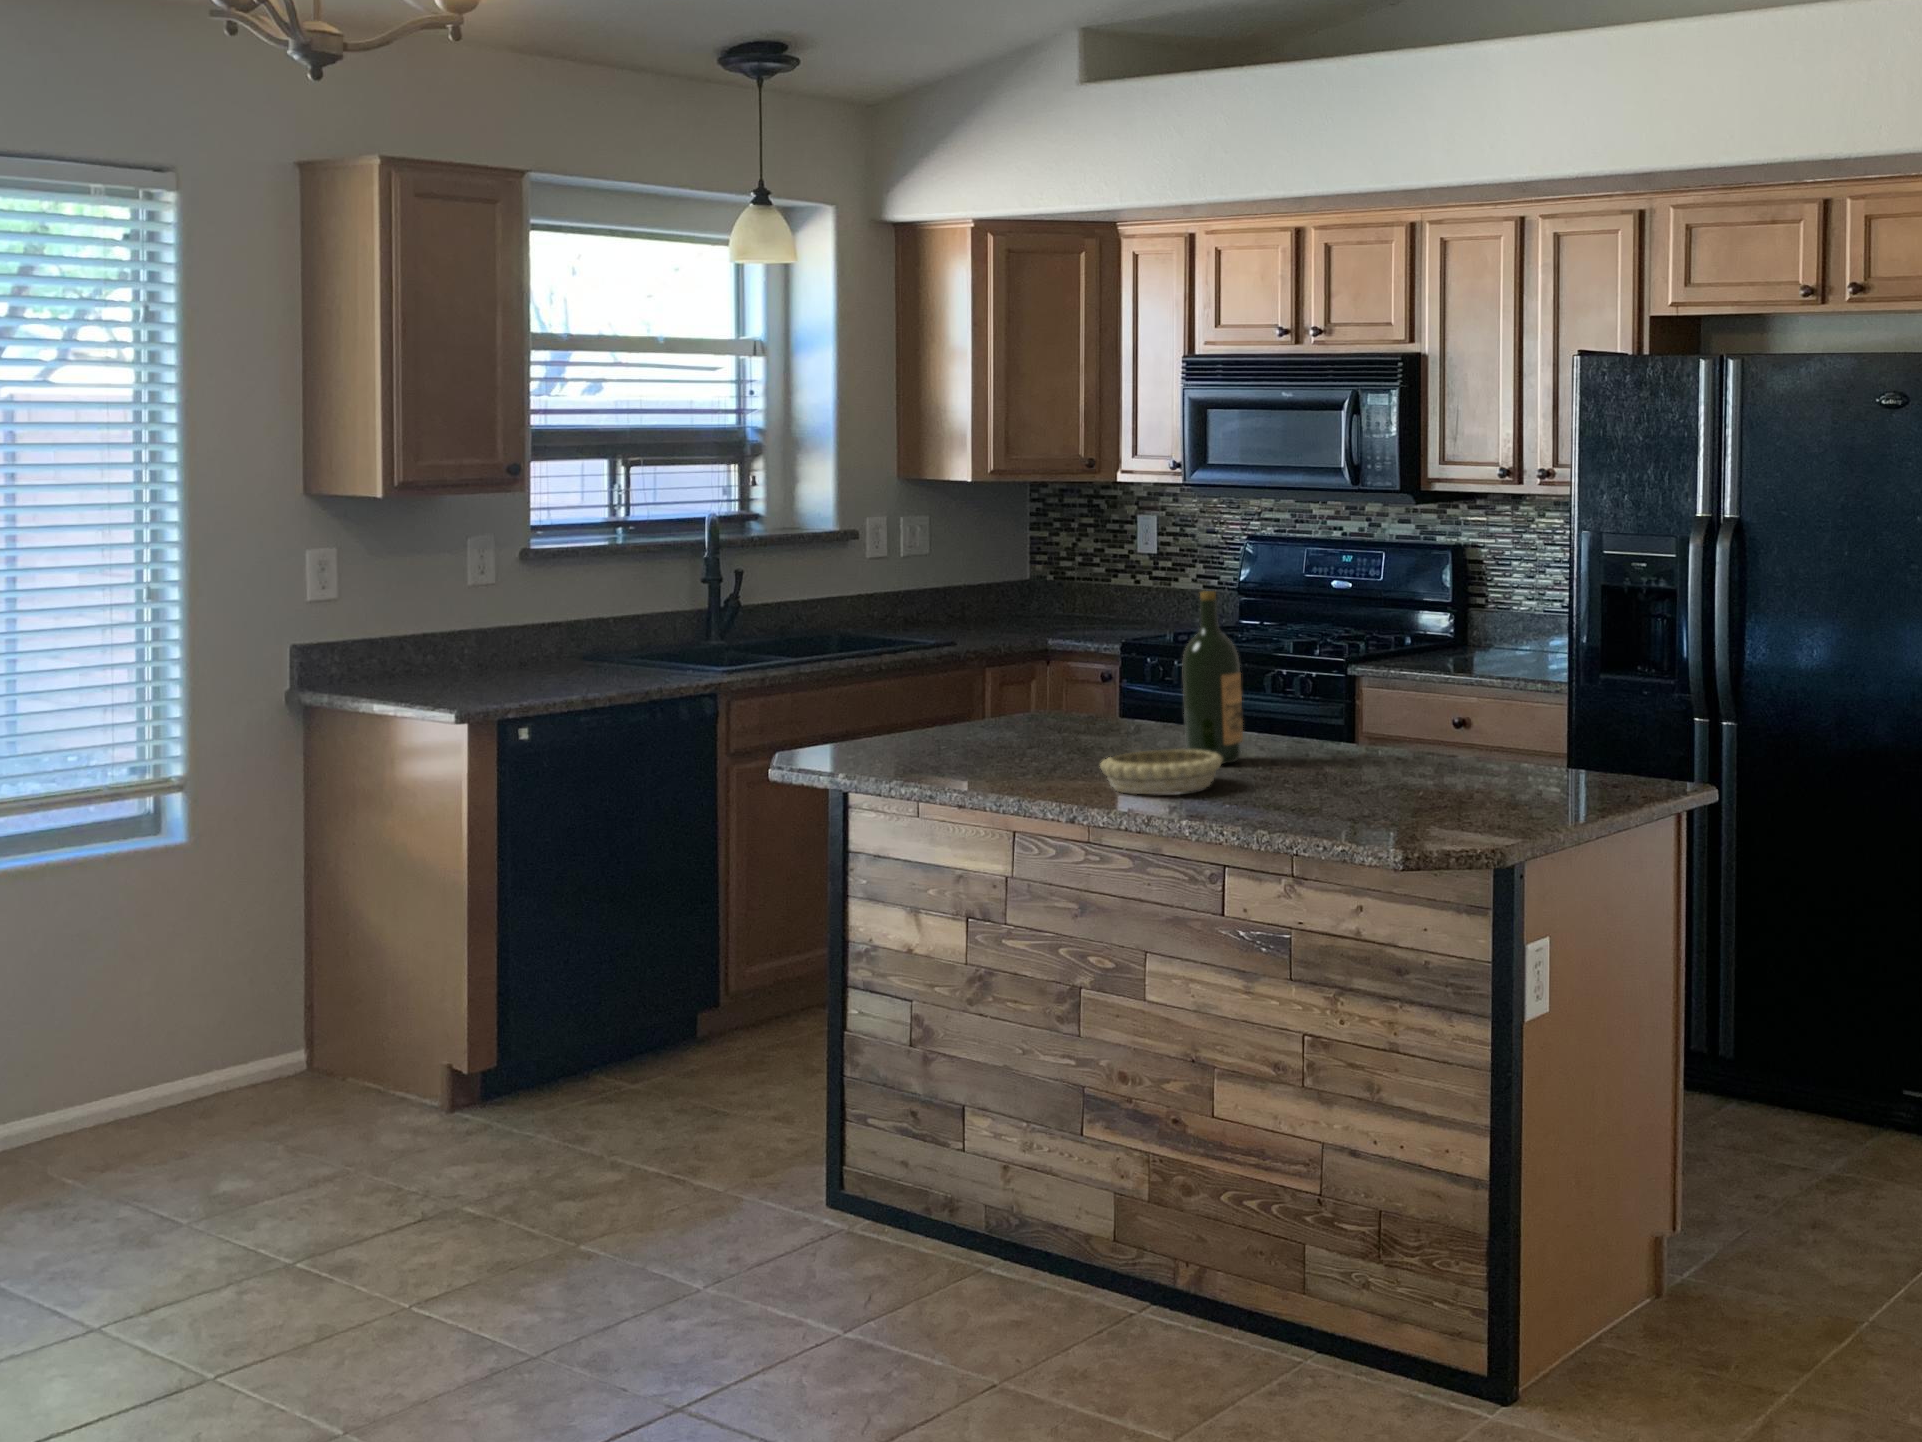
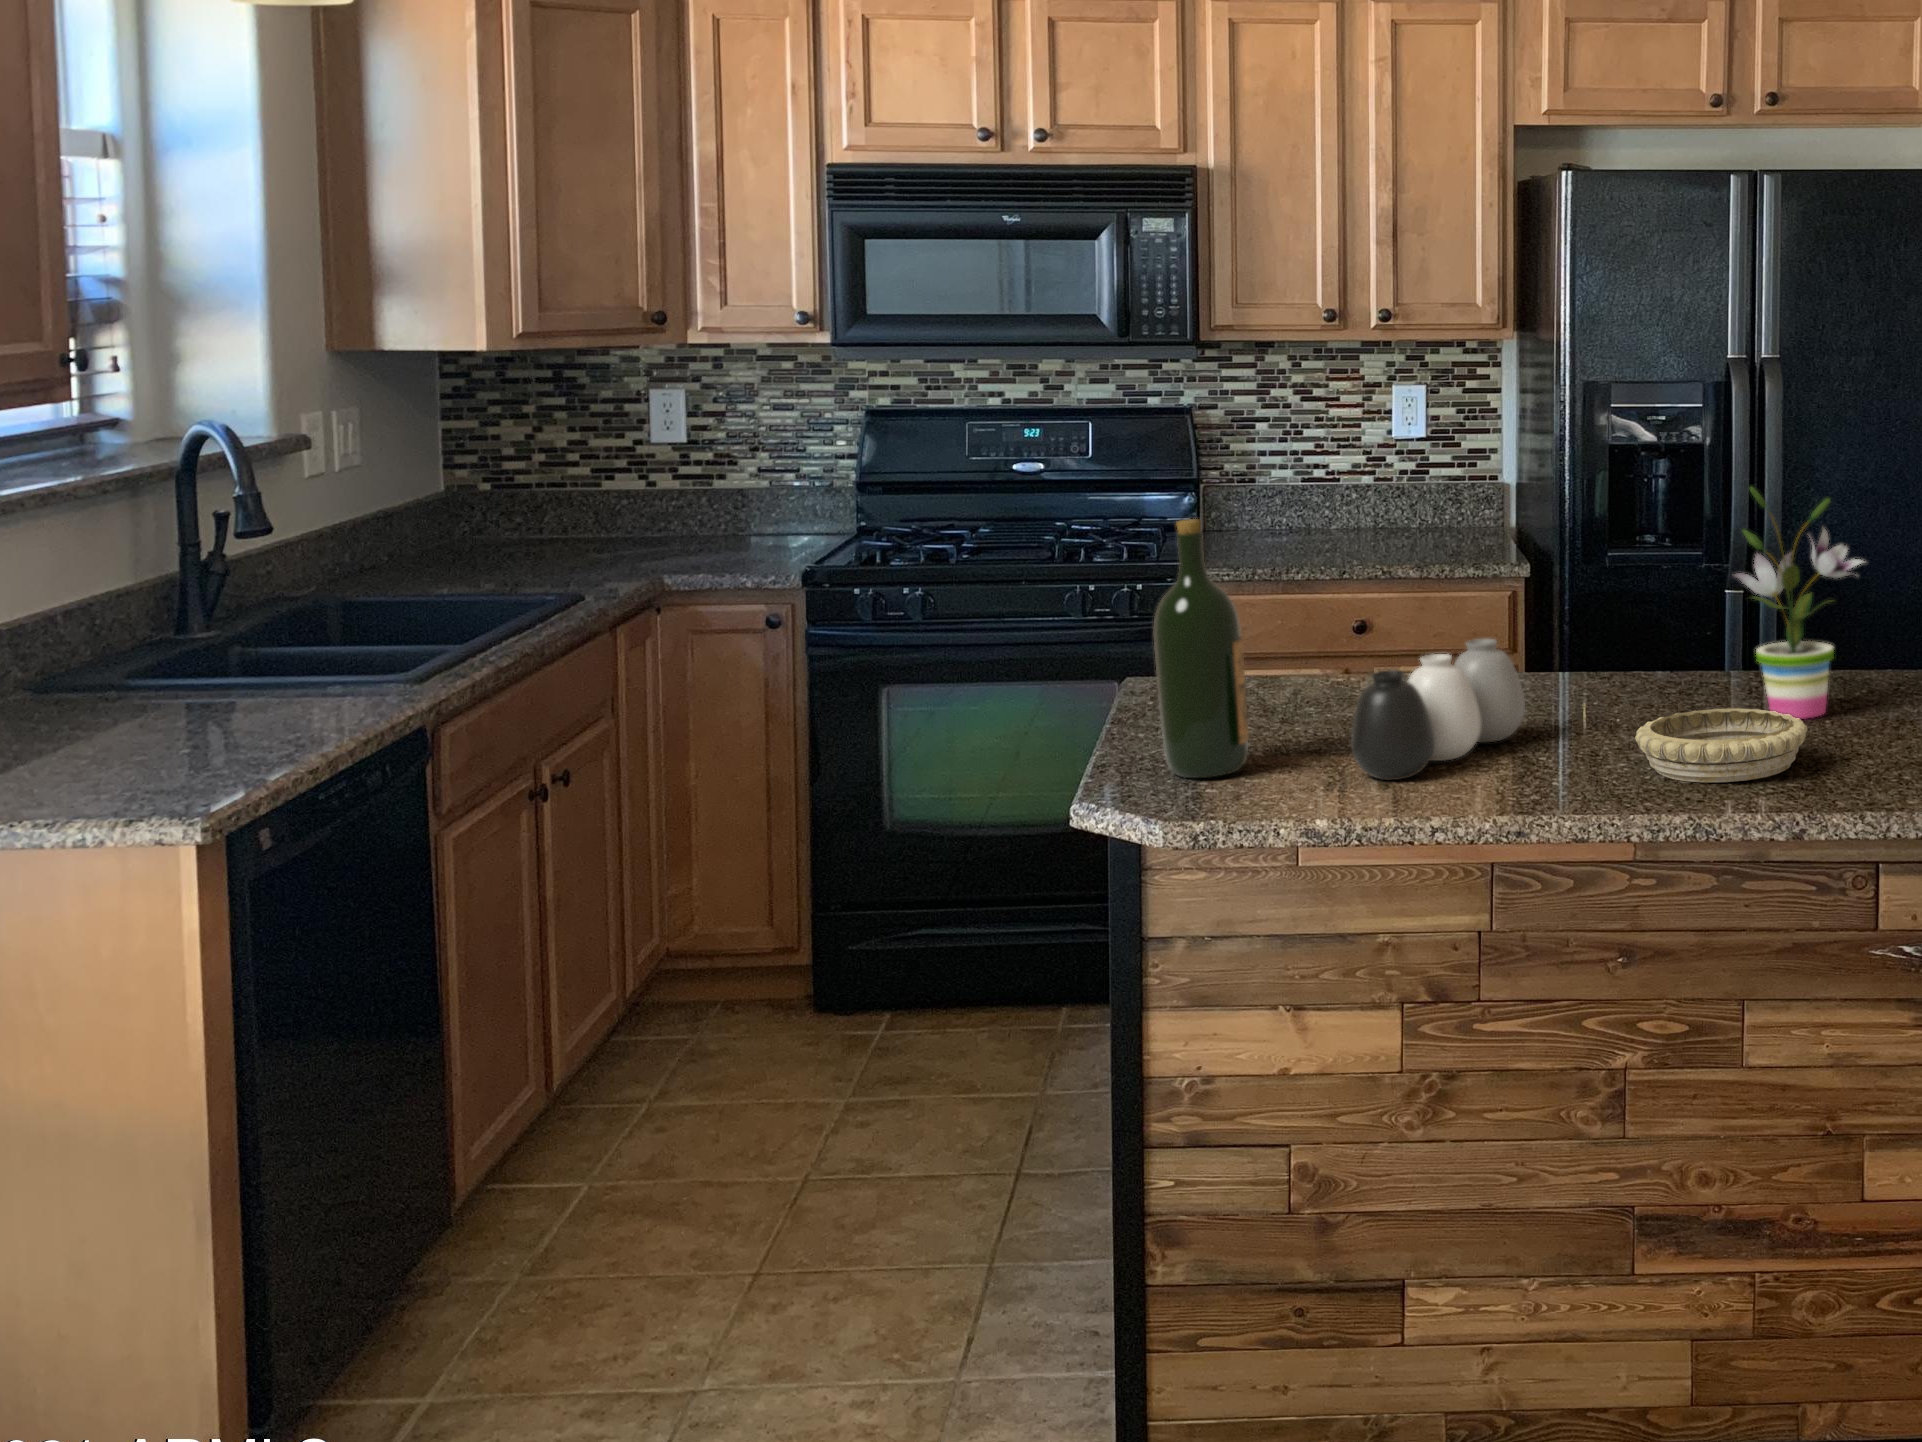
wine bottle: present [1183,591,1243,764] -> present [1154,519,1249,778]
potted plant: none [1284,597,1364,773] -> present [1734,487,1863,719]
vase: none [960,688,1127,769] -> present [1351,639,1525,780]

